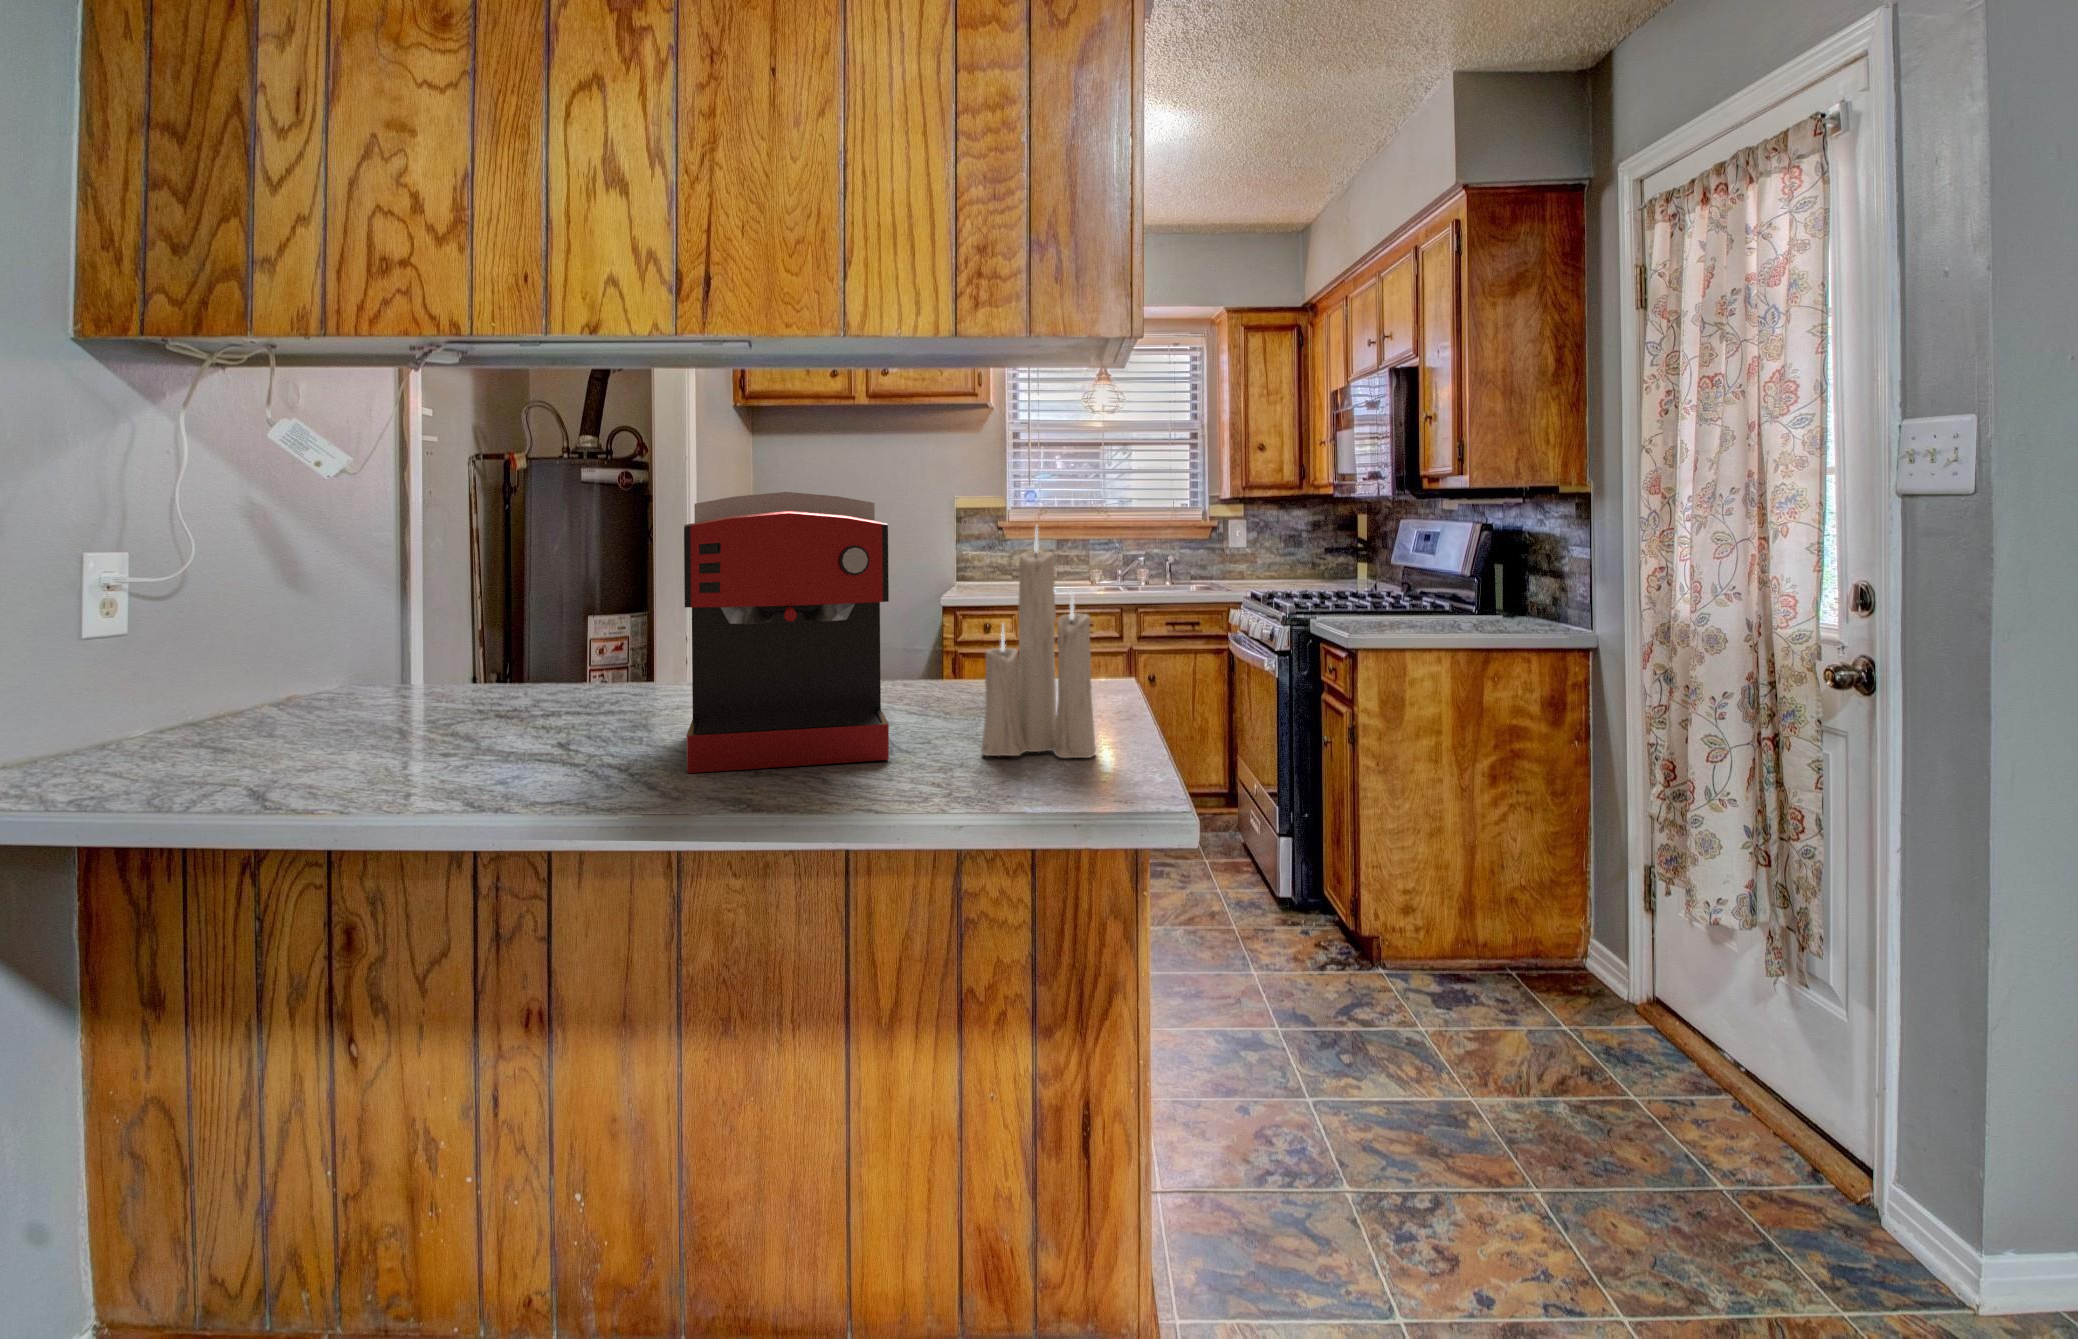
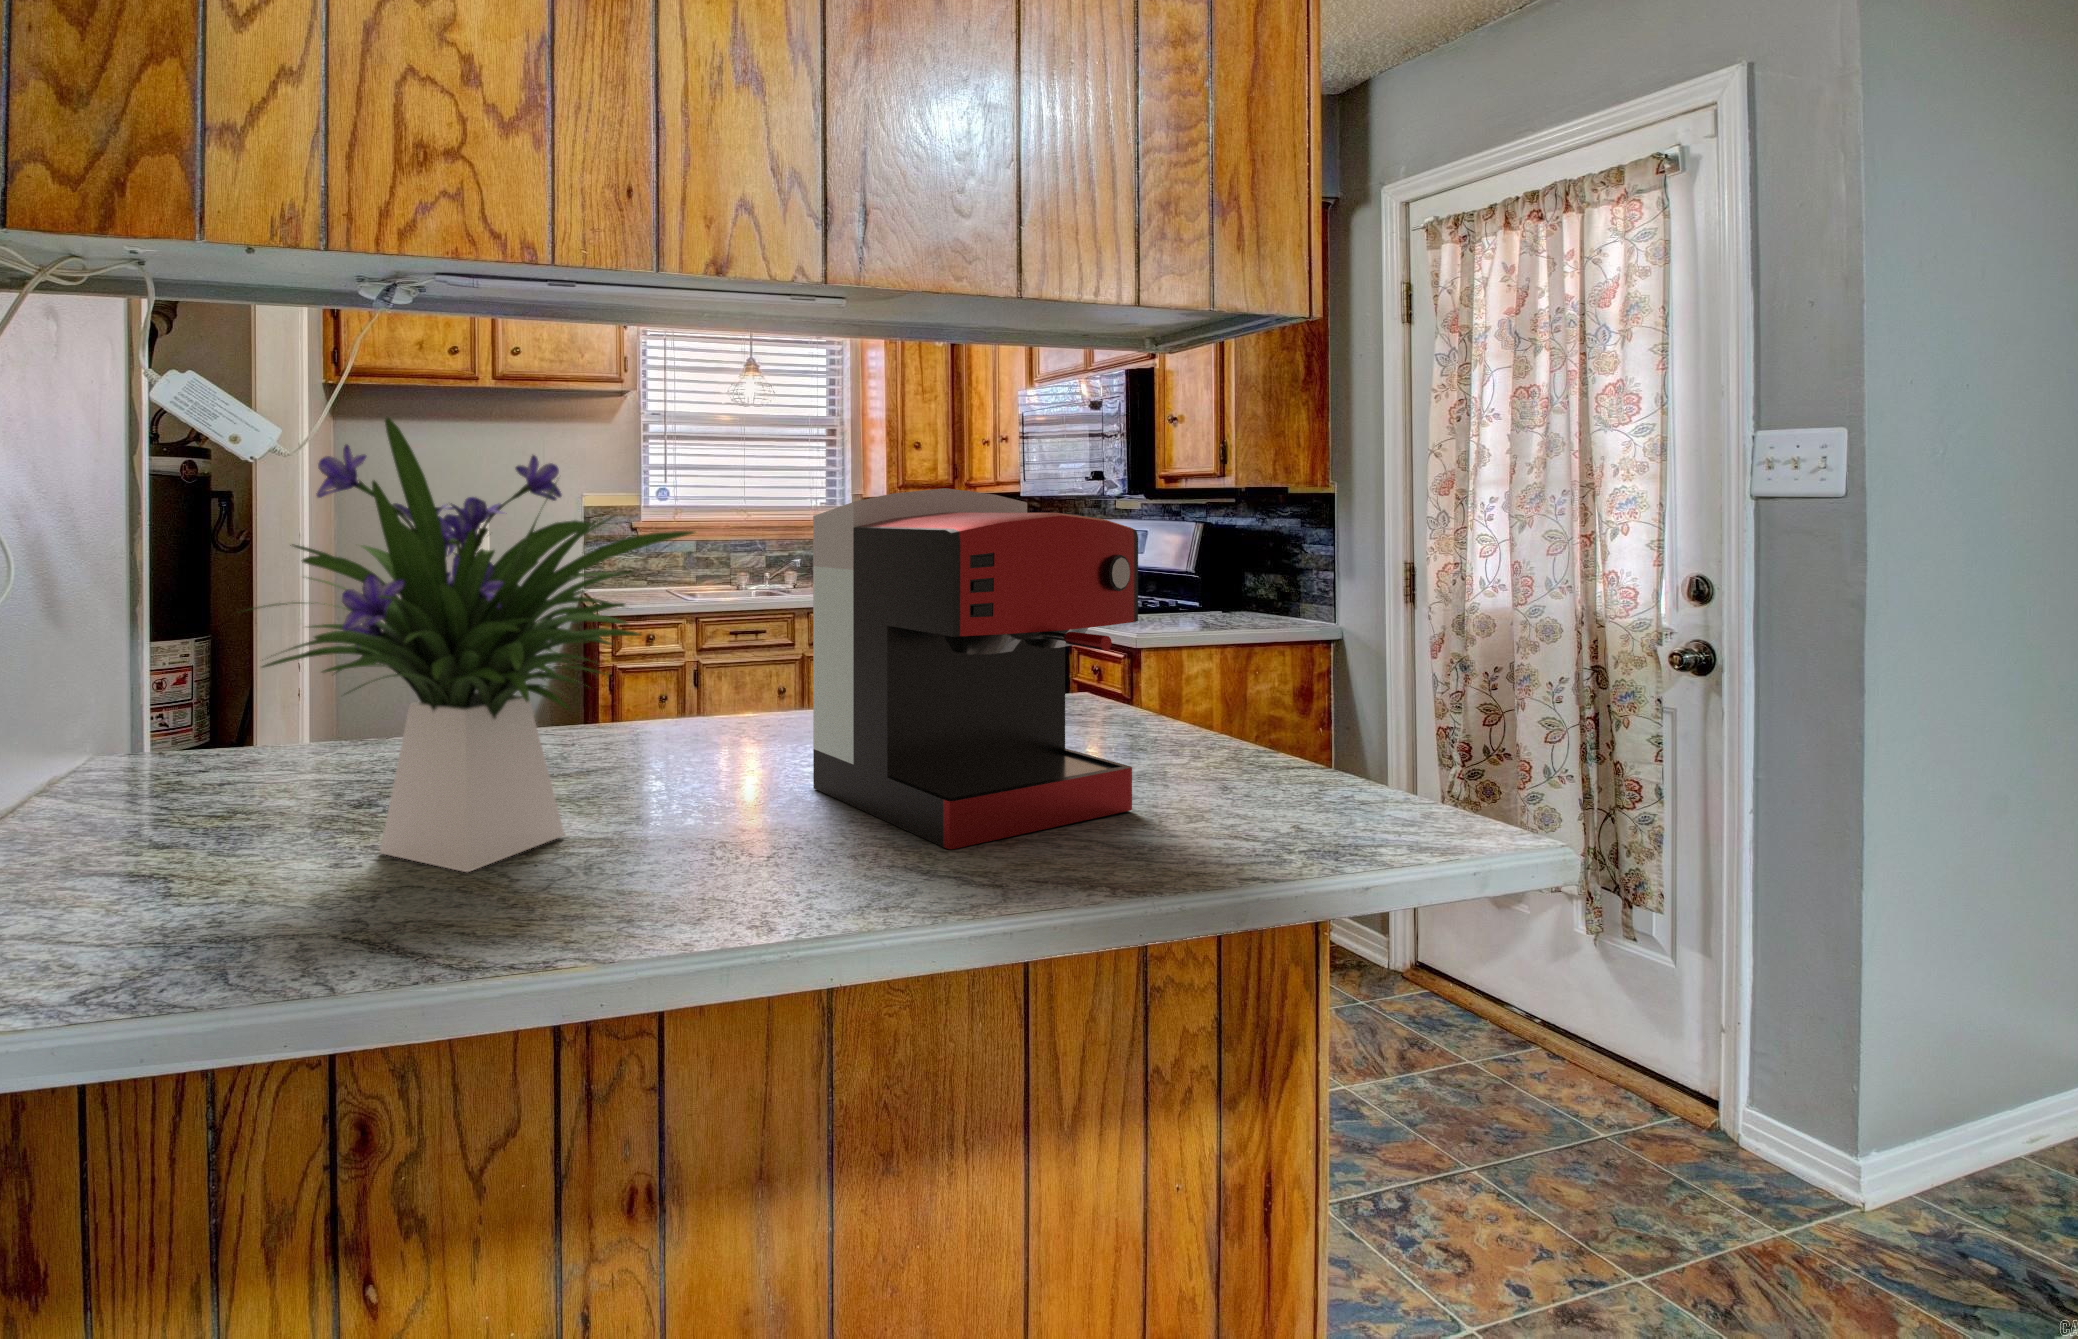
flower arrangement: none [221,450,545,761] -> present [238,417,694,872]
candle: present [981,528,1096,758] -> none [1200,516,1325,796]

